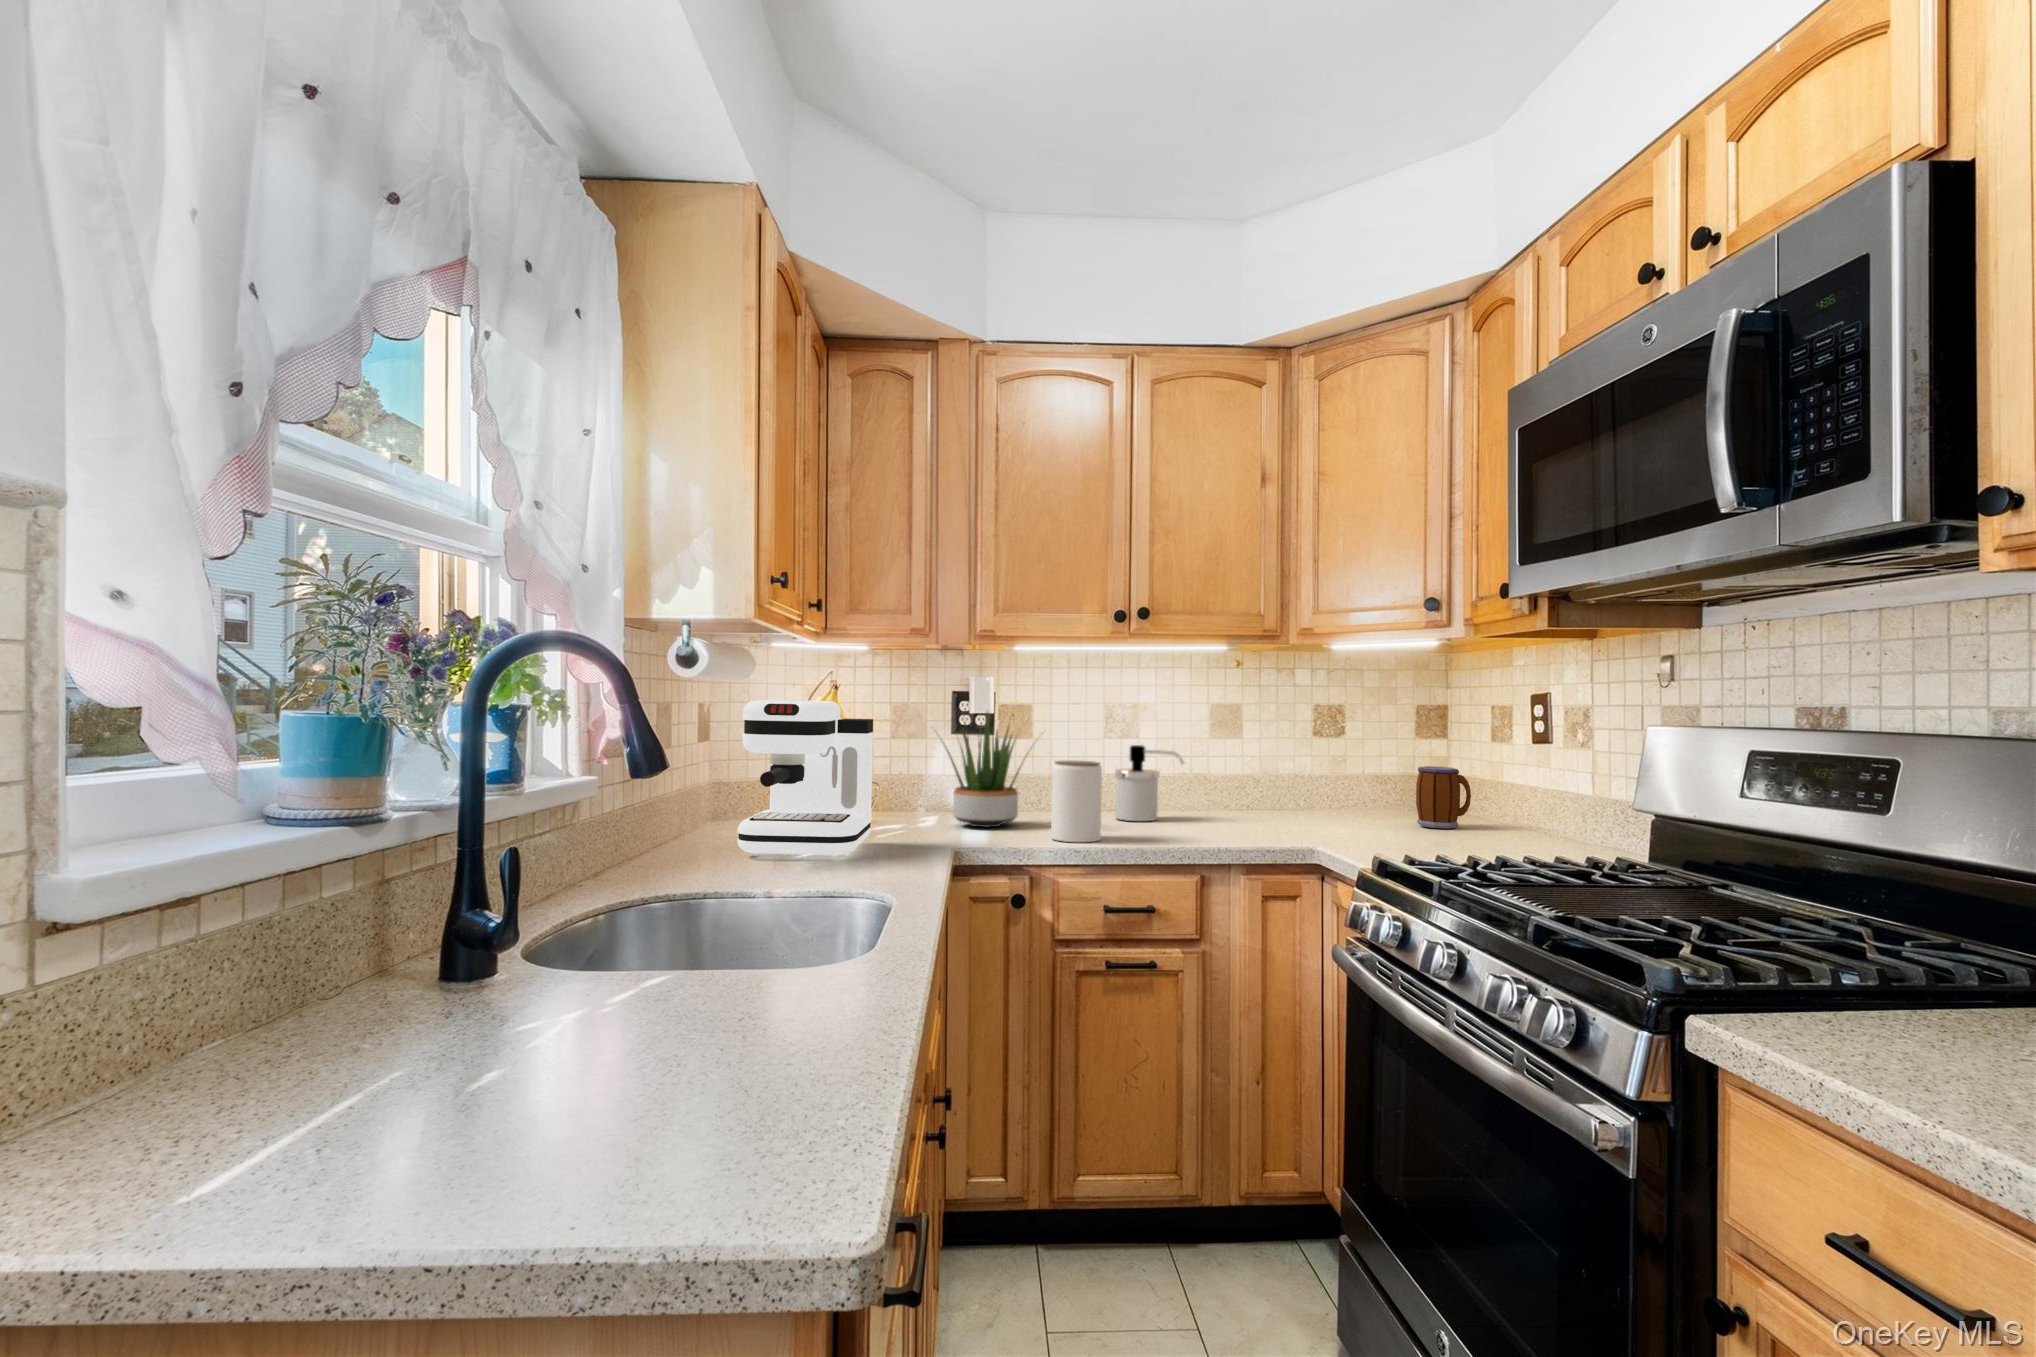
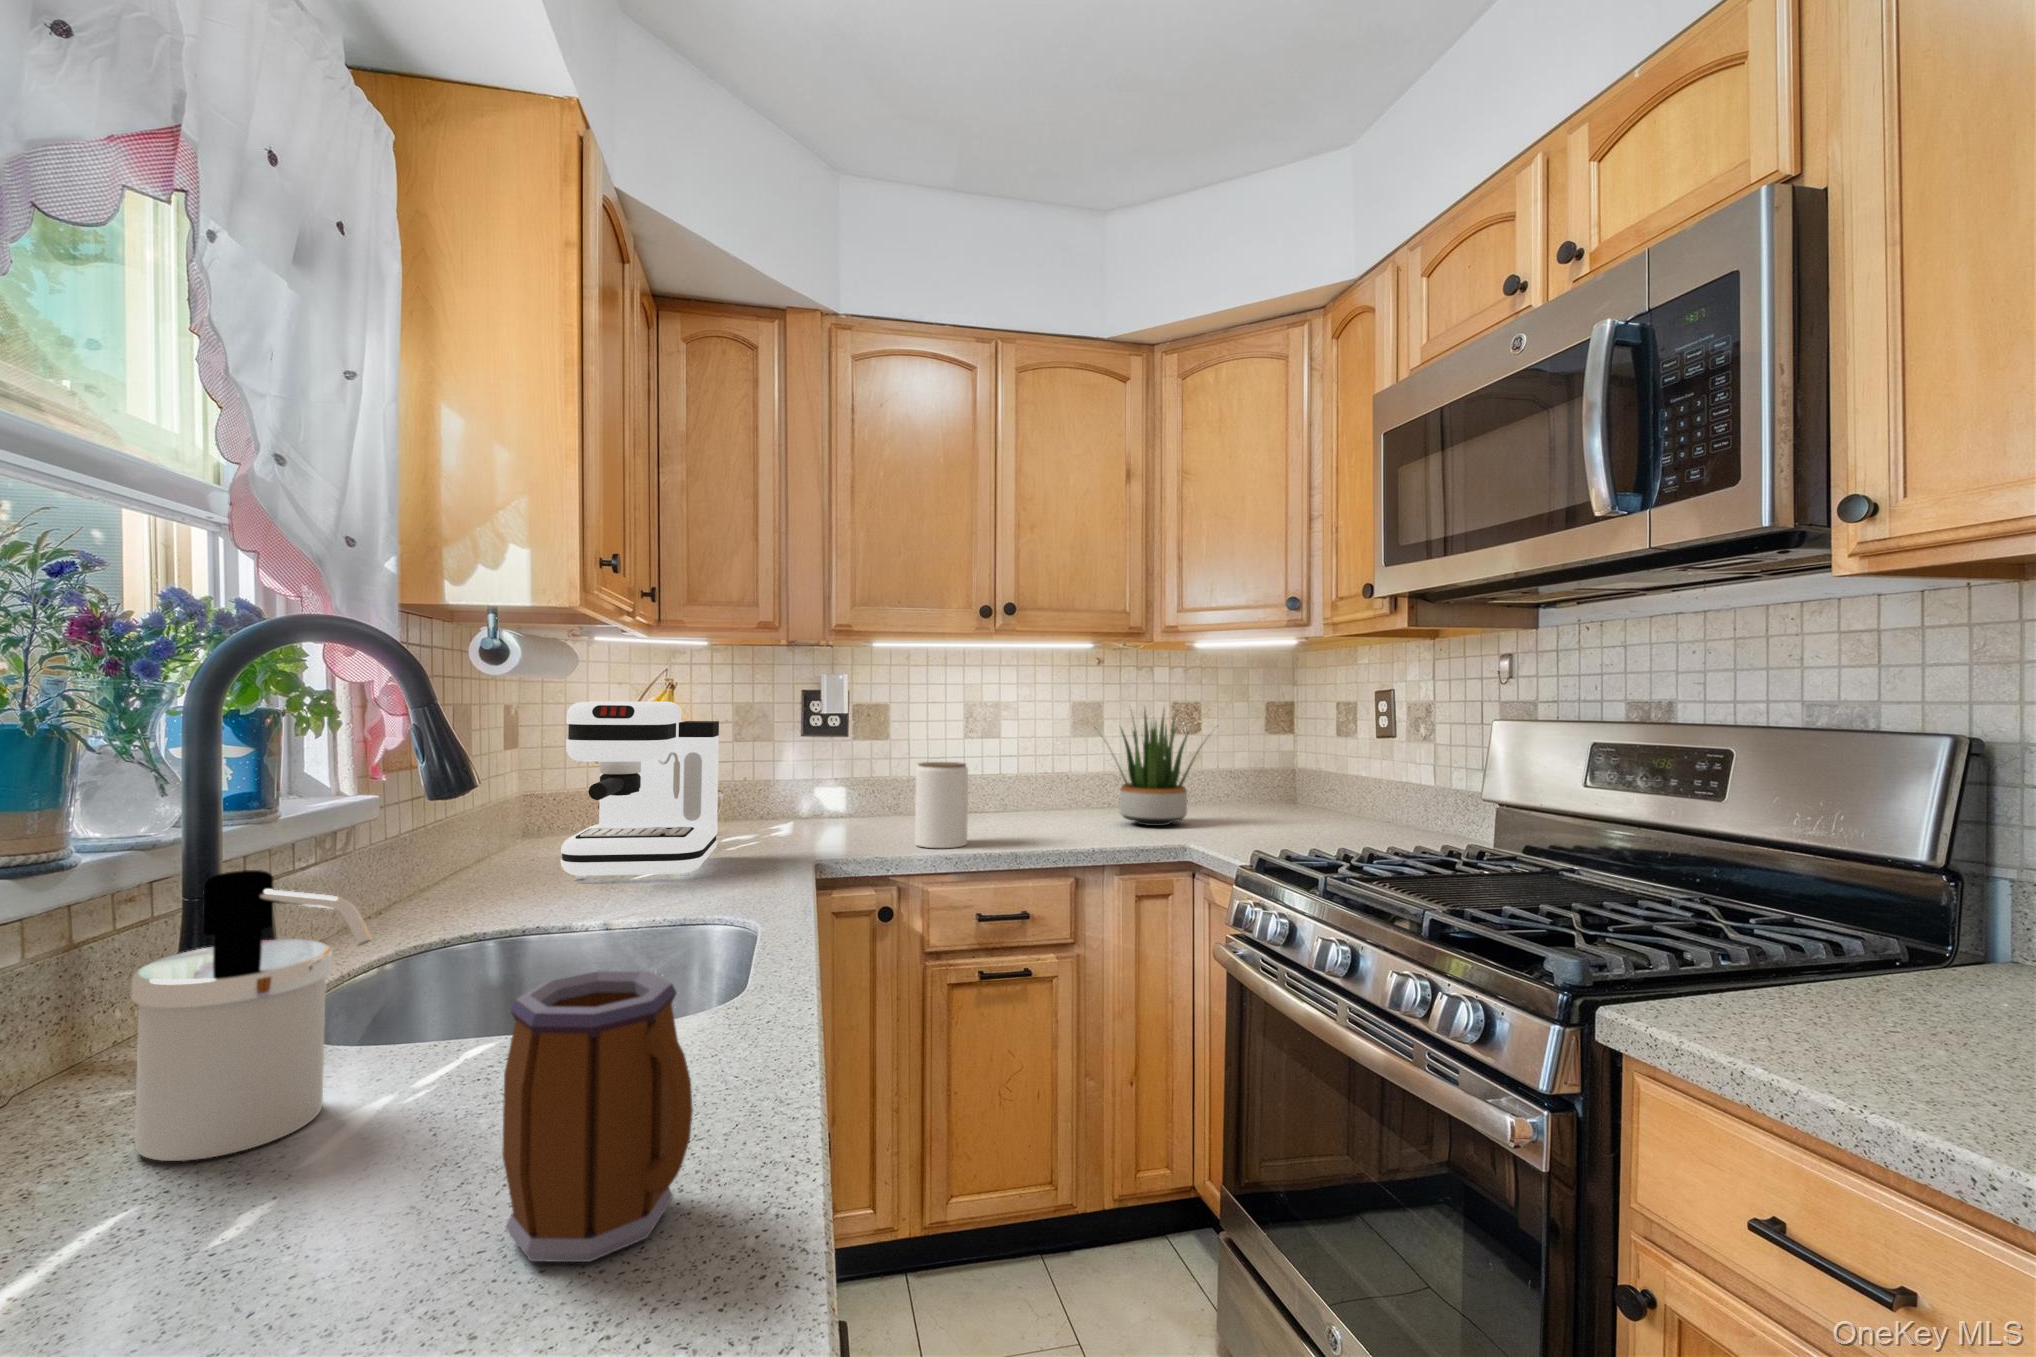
potted plant: present [941,713,1032,827] -> present [1101,710,1209,826]
soap dispenser: present [1115,745,1184,821] -> present [131,870,371,1161]
mug: present [1416,766,1471,829] -> present [503,971,693,1262]

